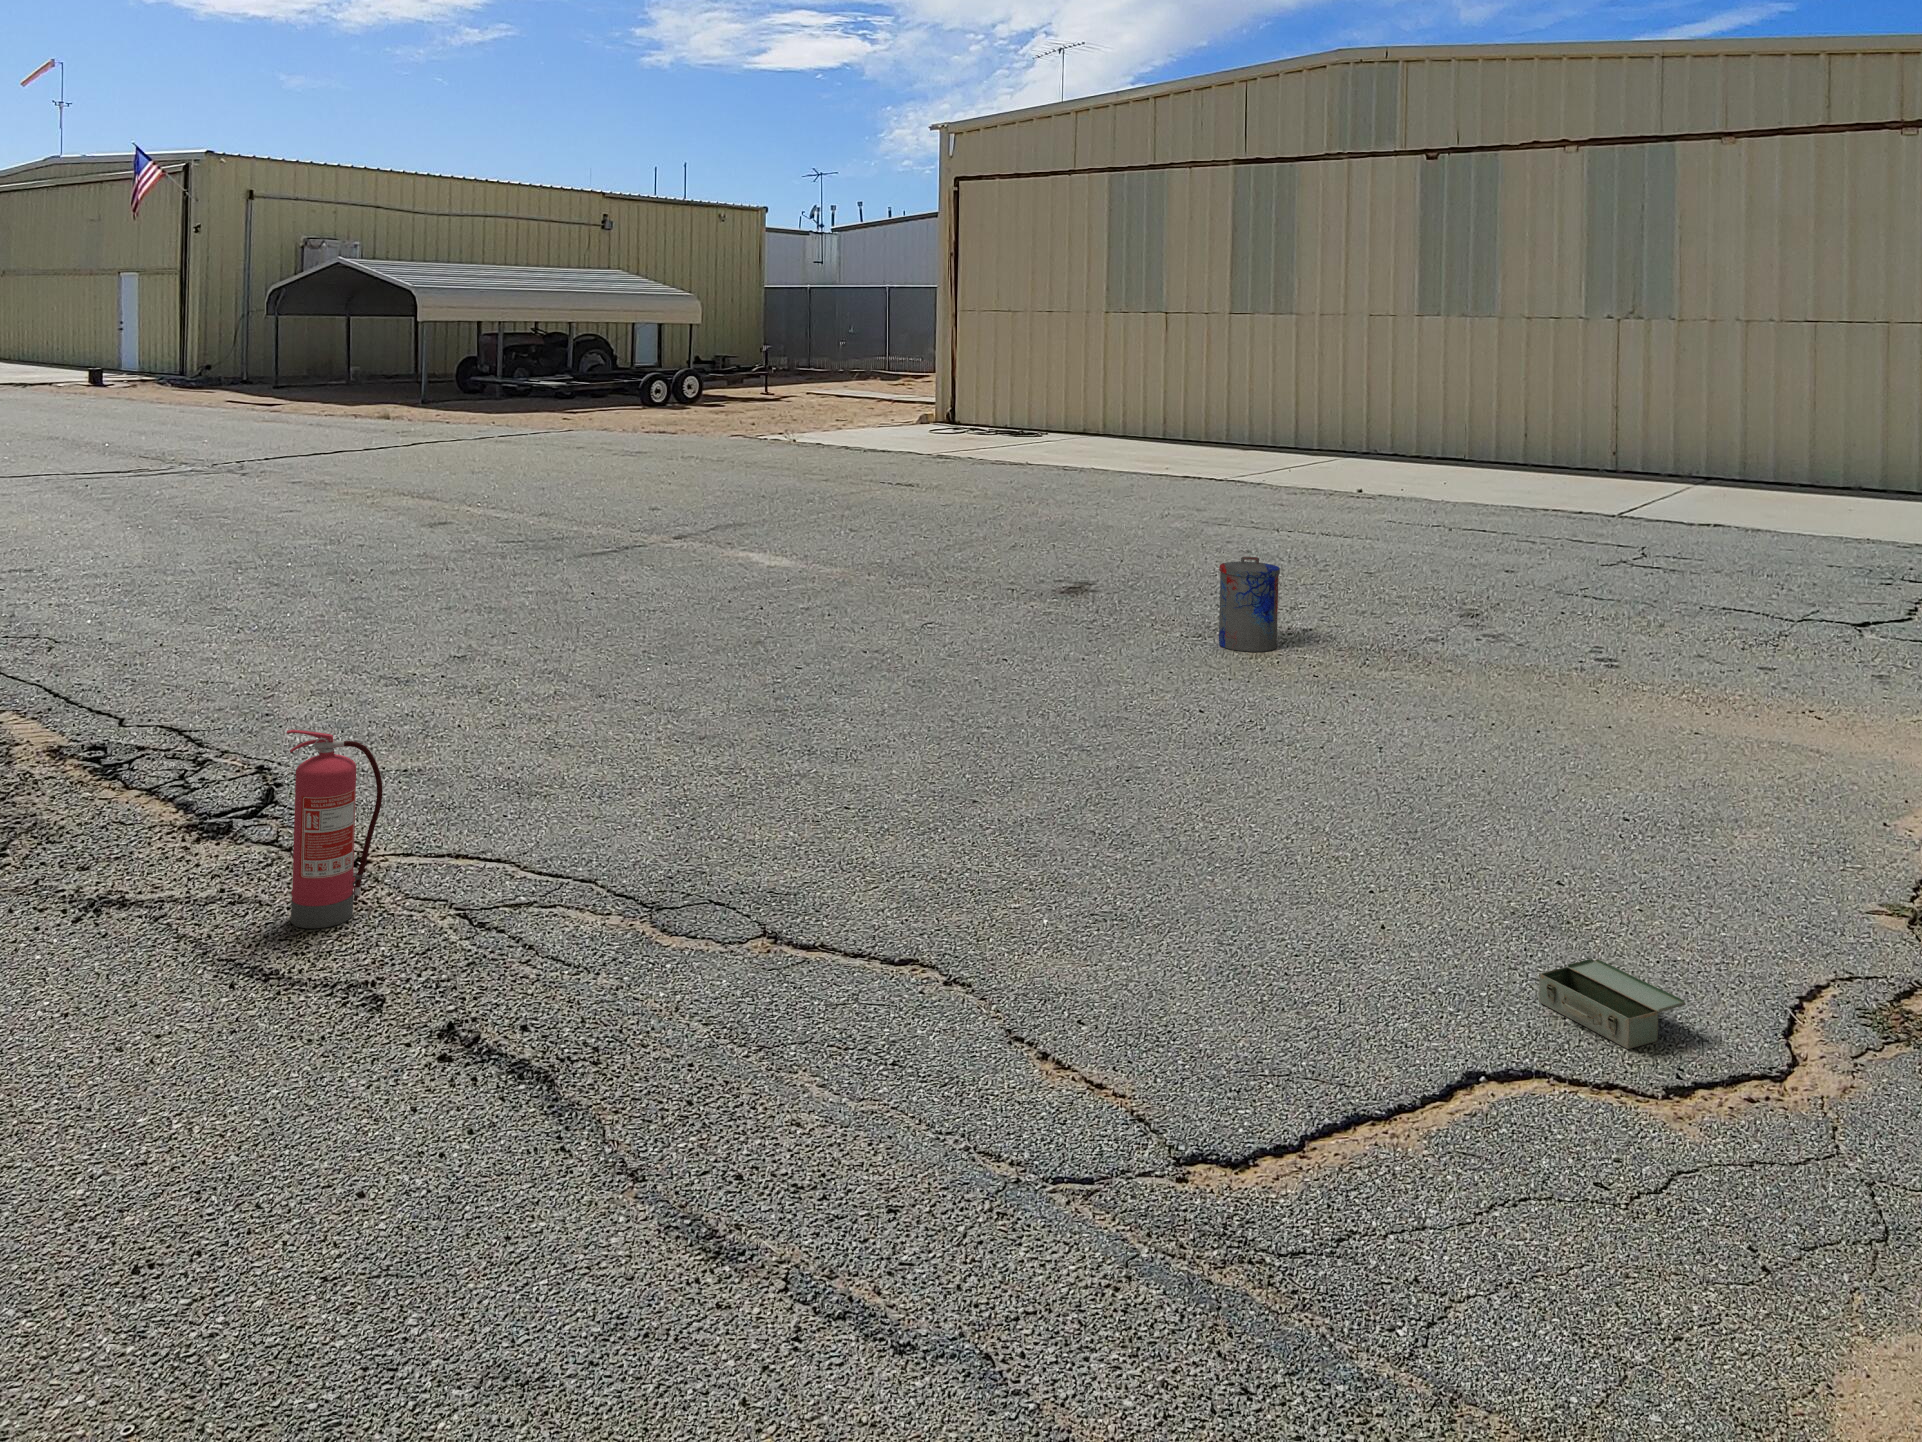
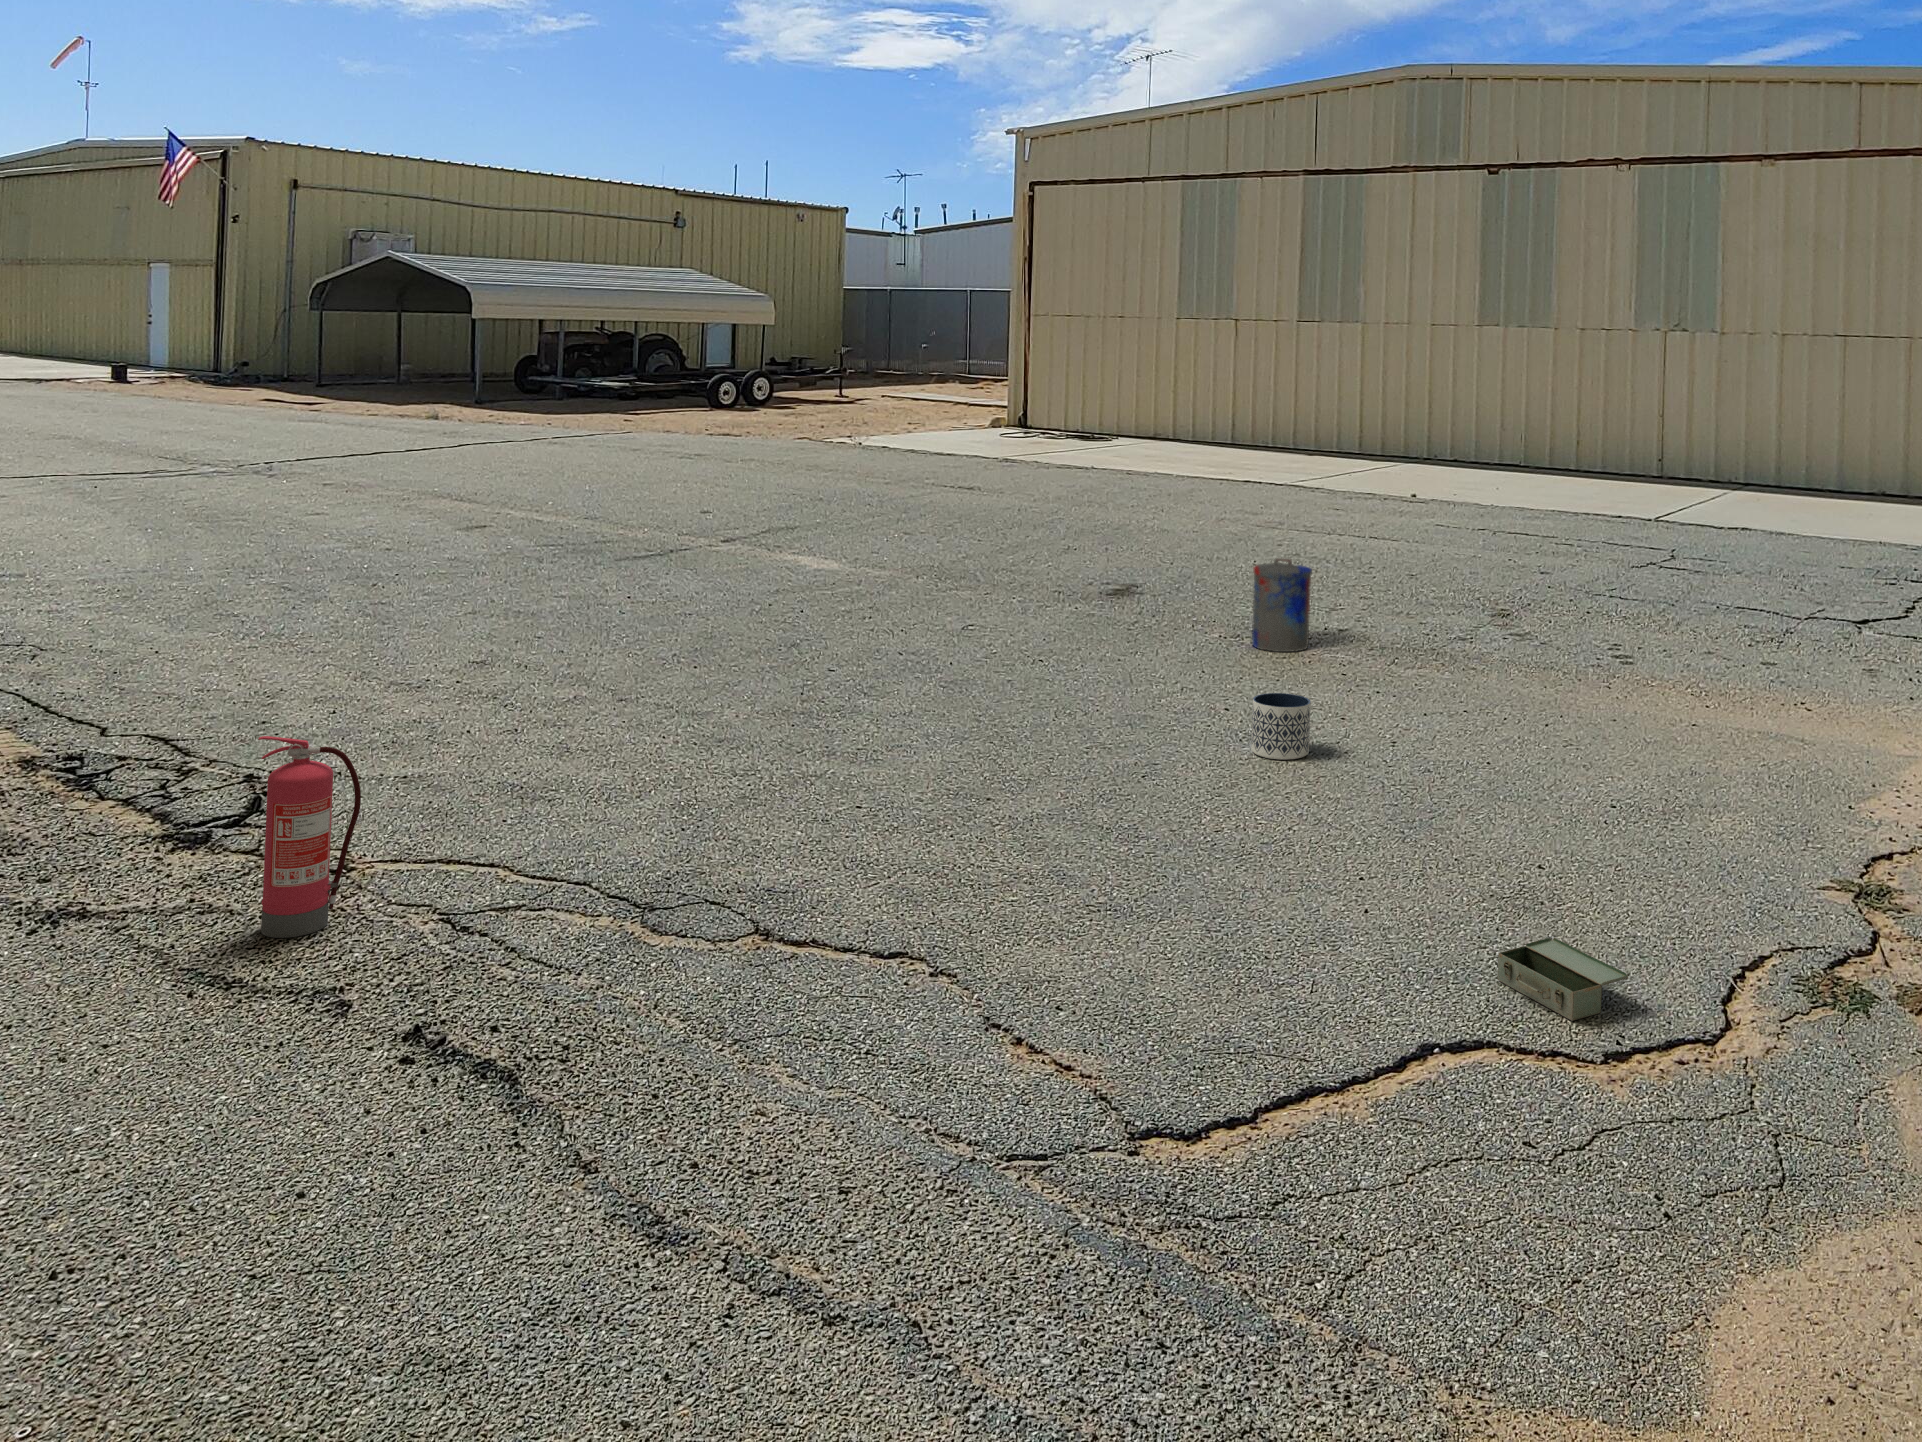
planter: none [1237,695,1298,763] -> present [1251,693,1311,760]

